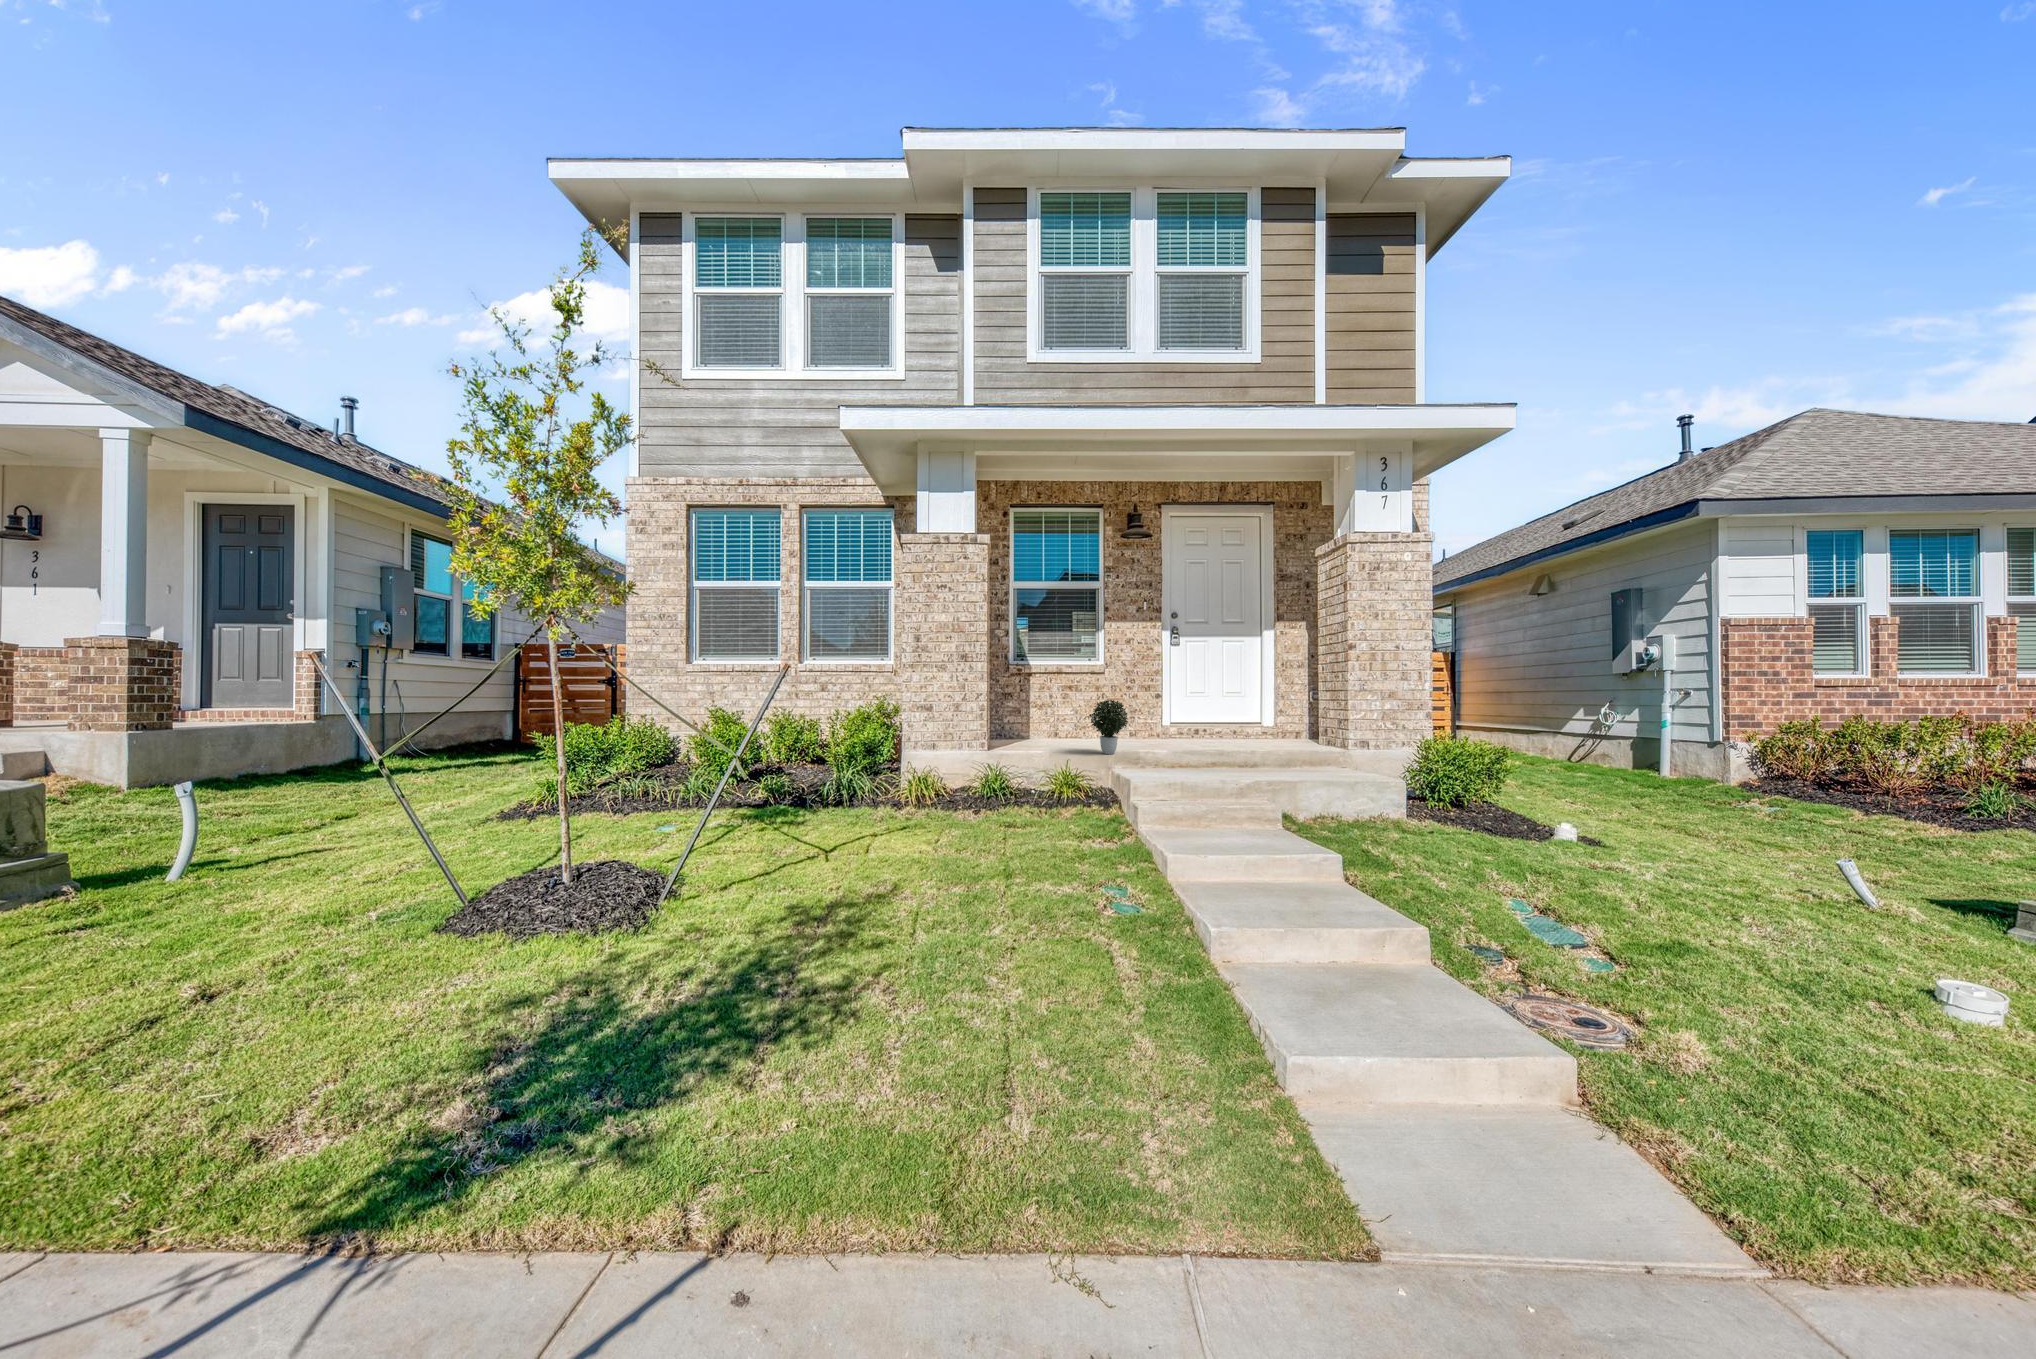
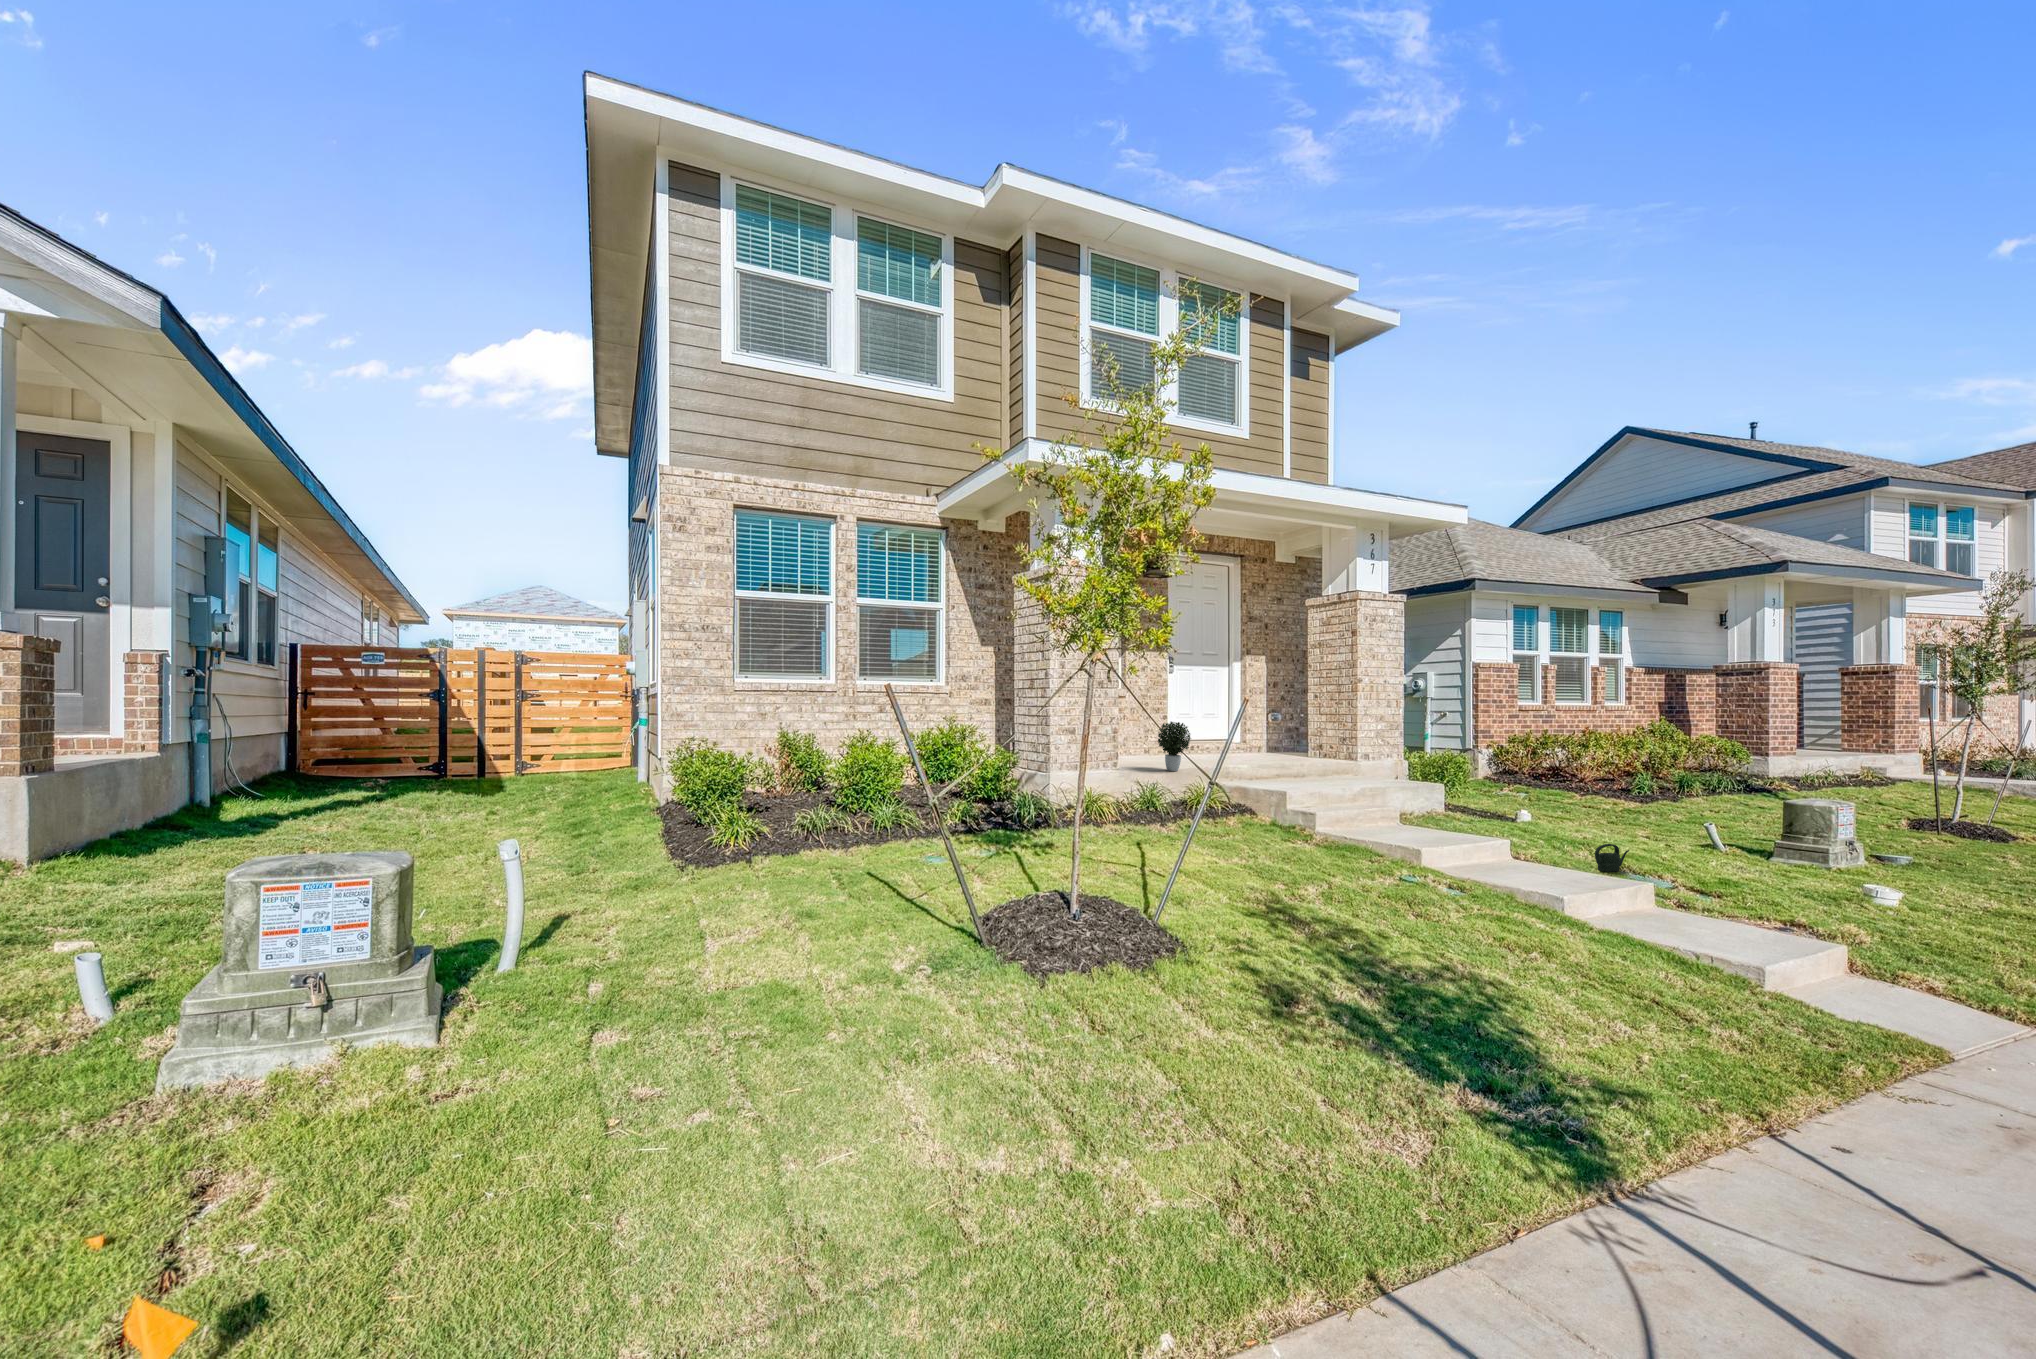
watering can: none [1481,866,1547,905] -> present [1595,844,1629,872]

